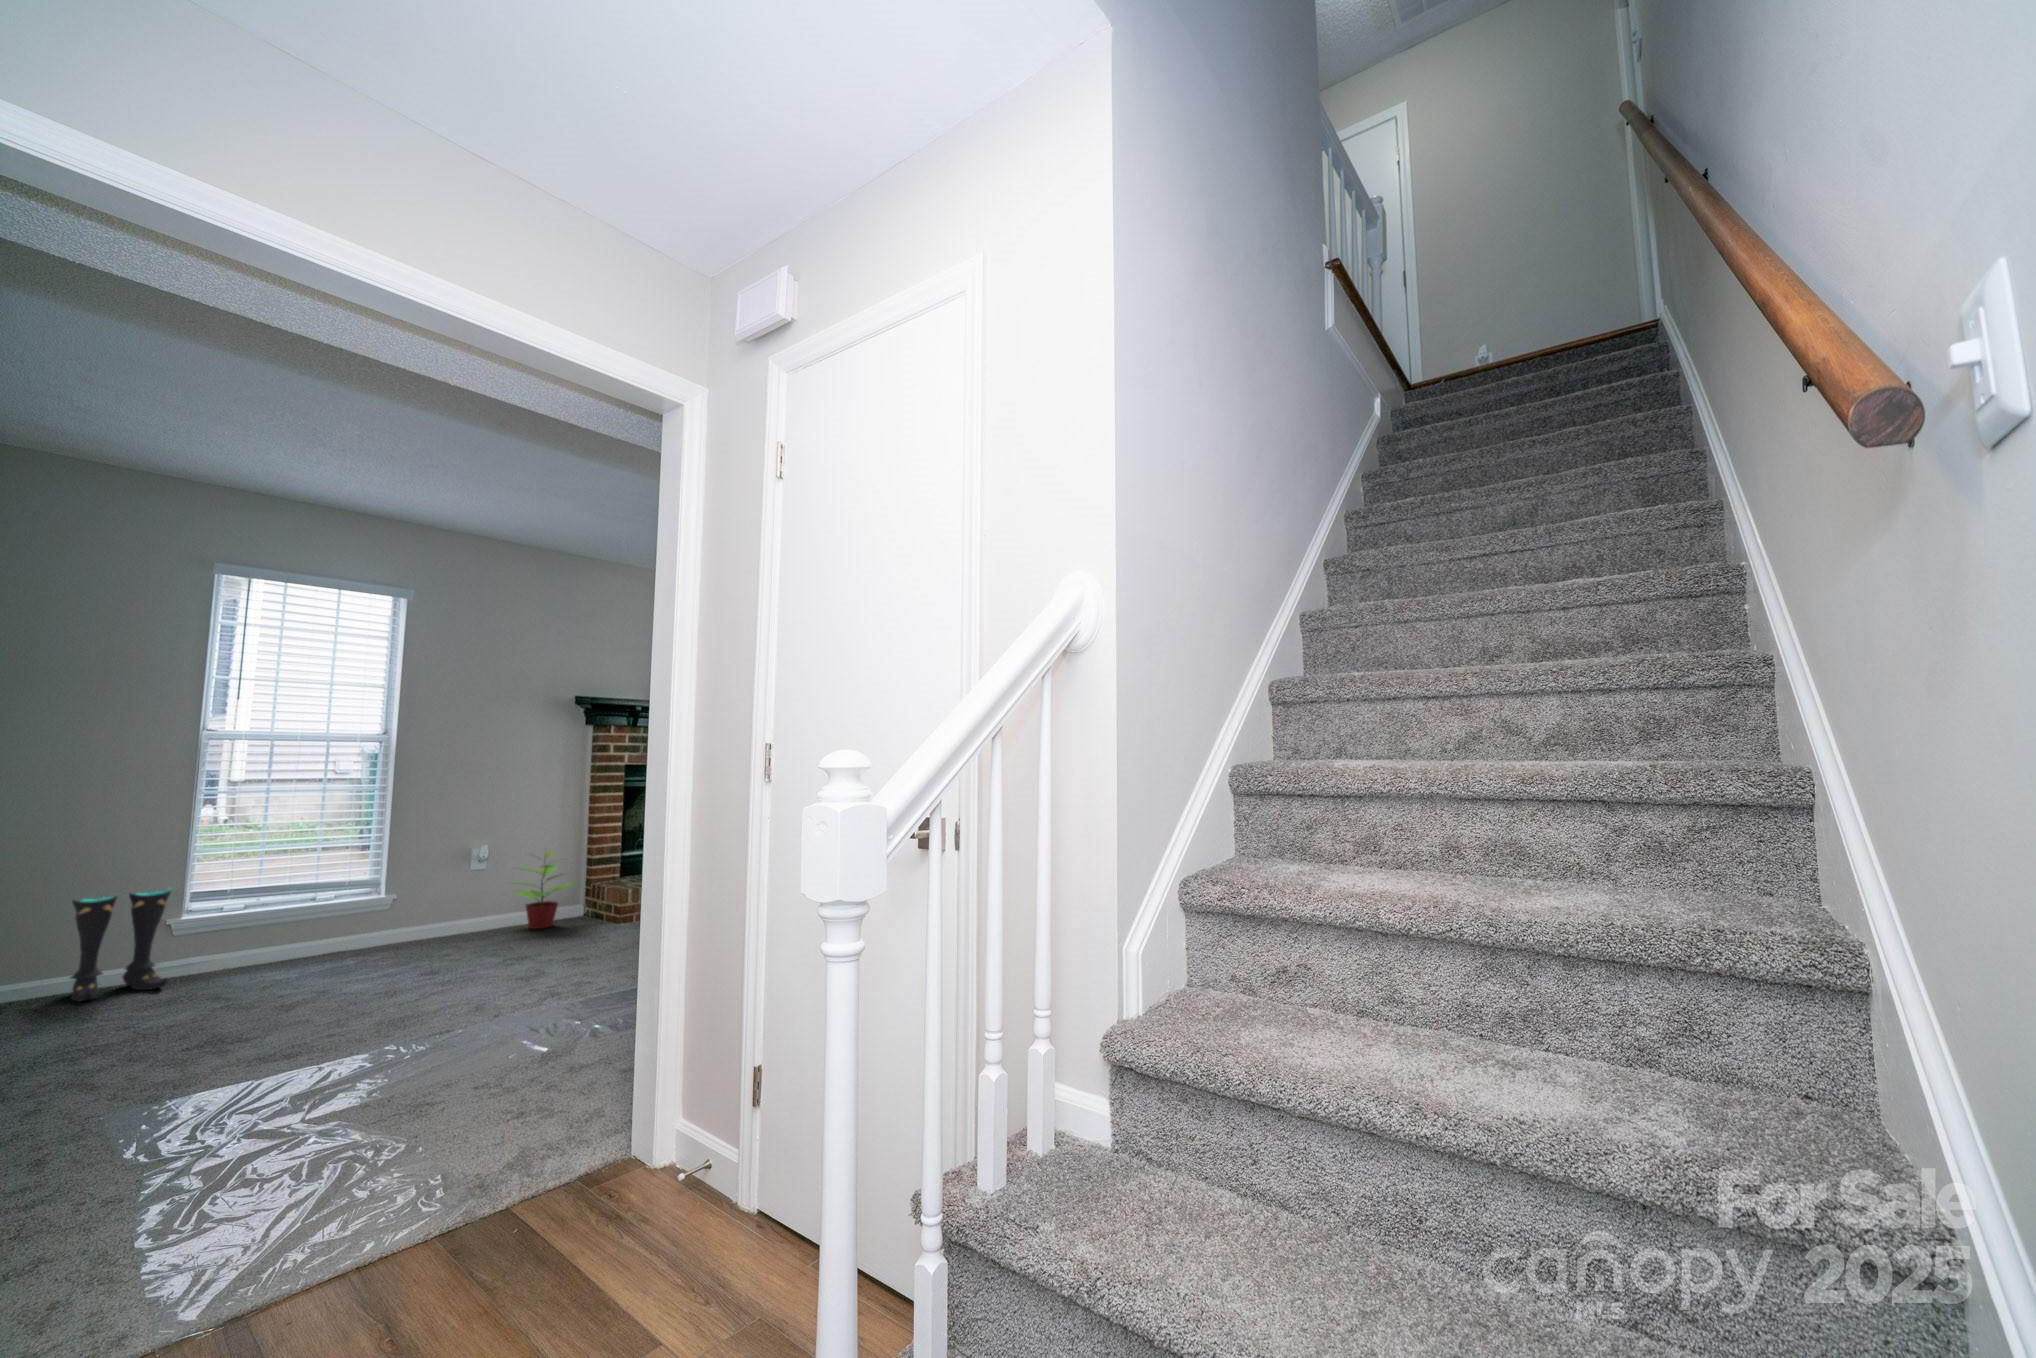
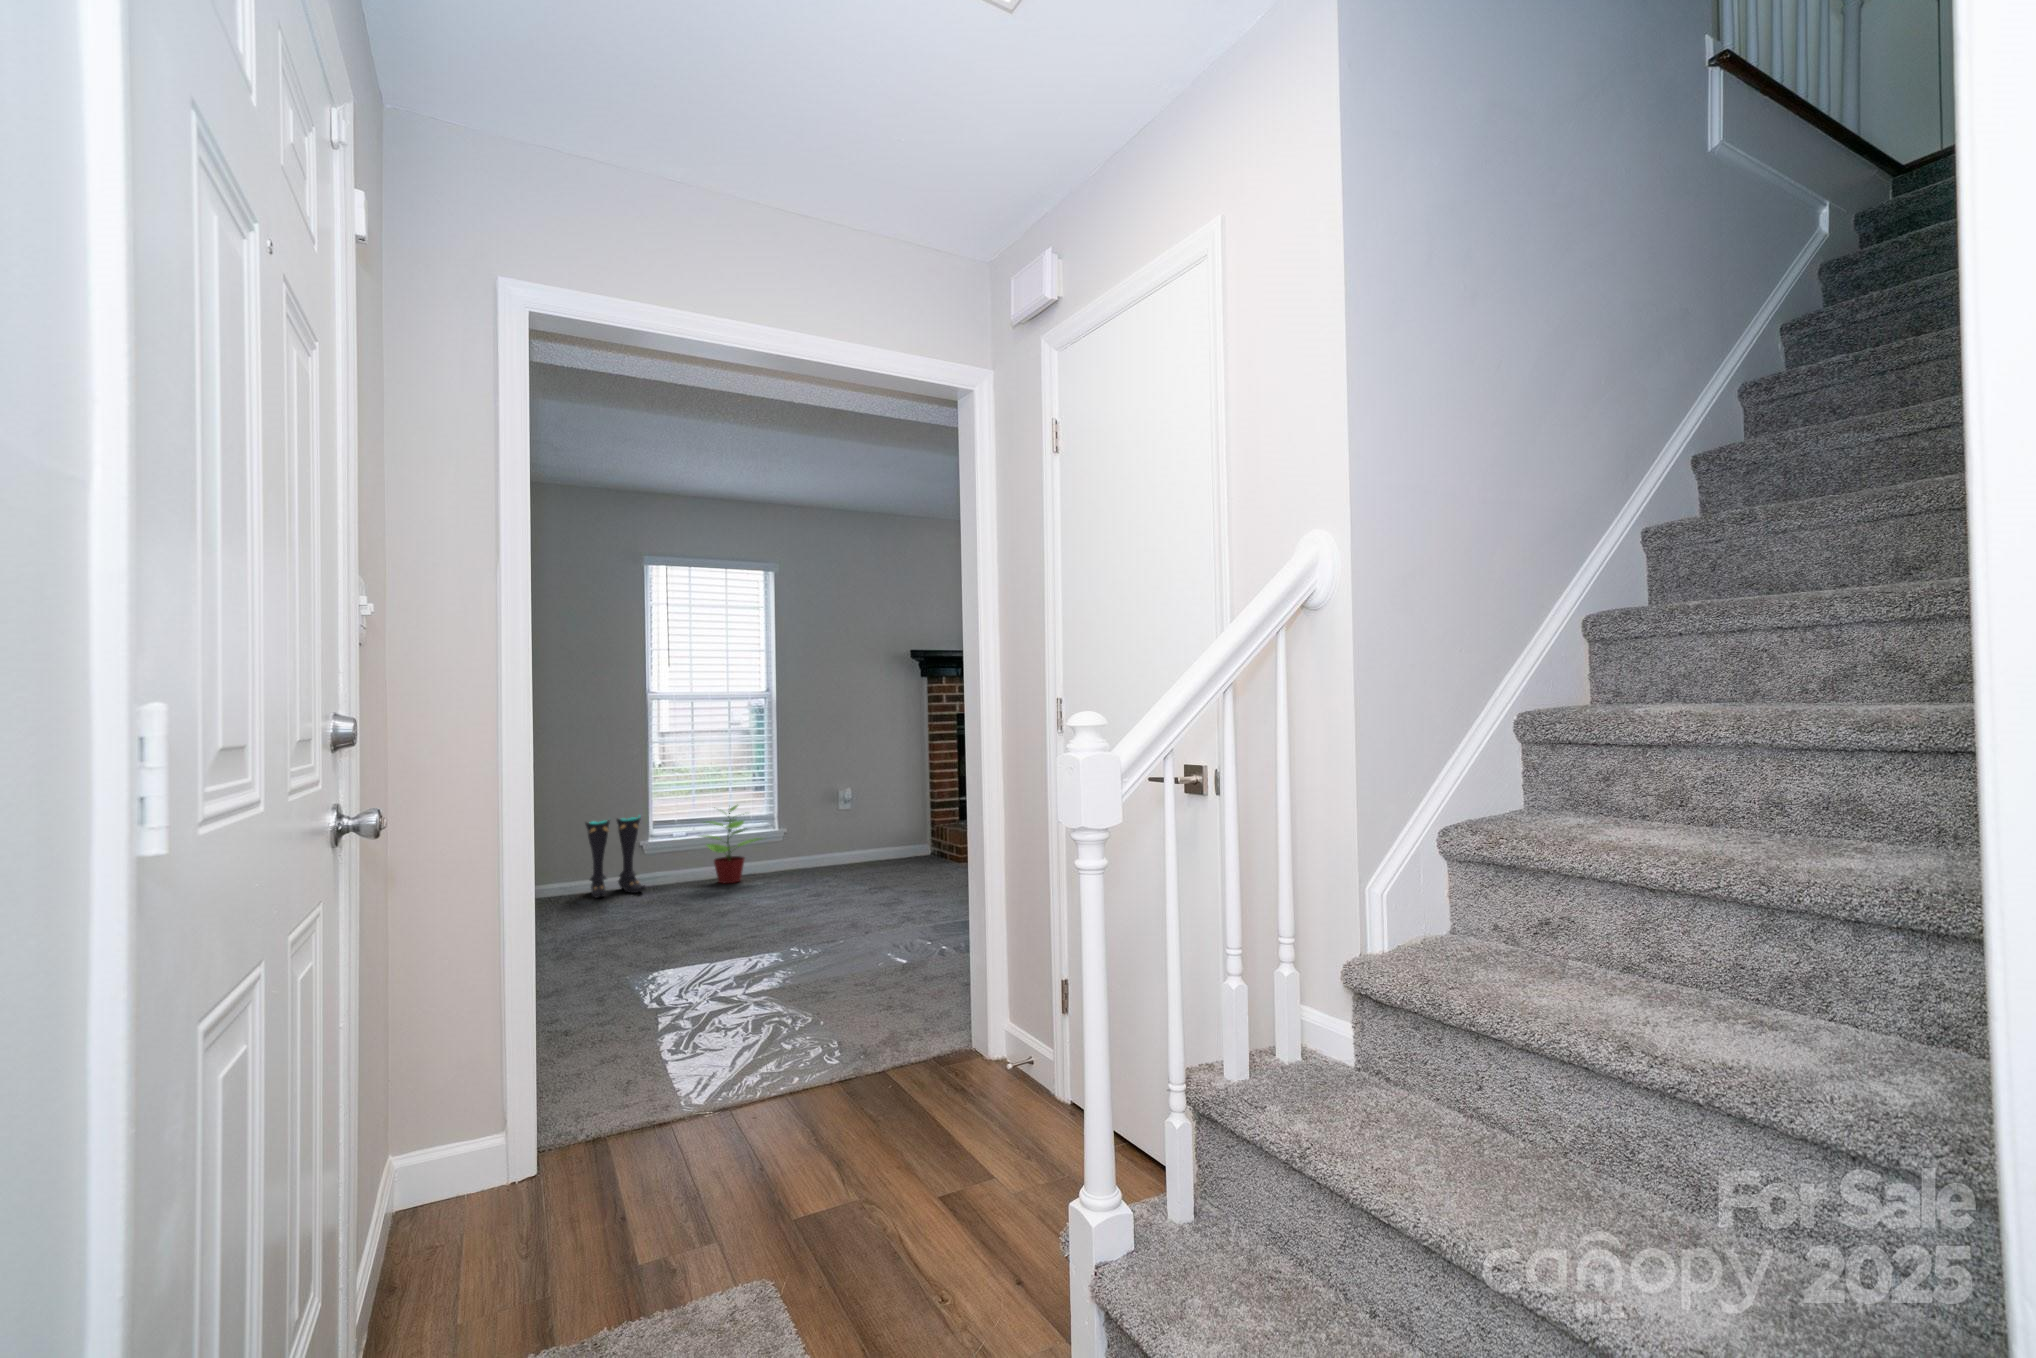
potted plant: present [514,850,576,929] -> present [702,805,761,883]

